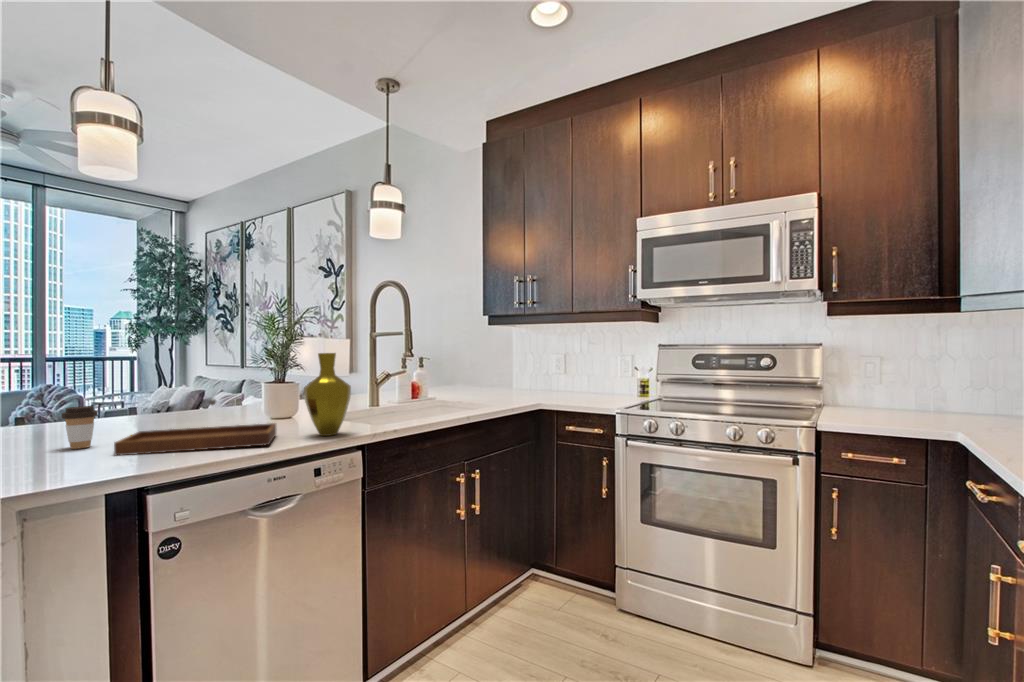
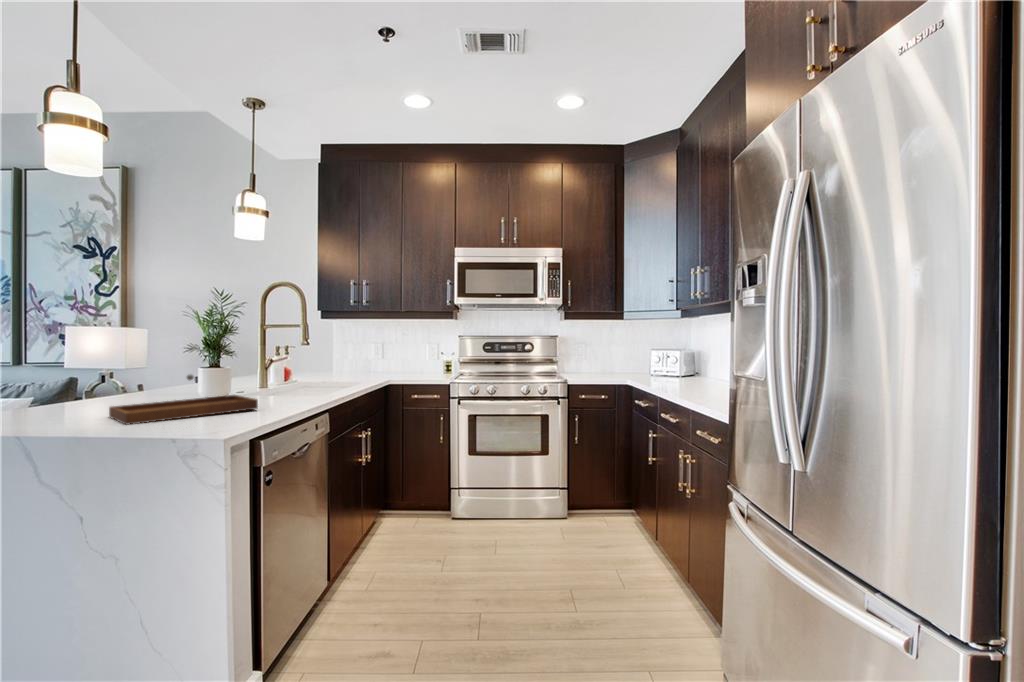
vase: present [304,353,351,436] -> none [260,337,300,403]
coffee cup: present [62,406,98,449] -> none [36,384,75,425]

